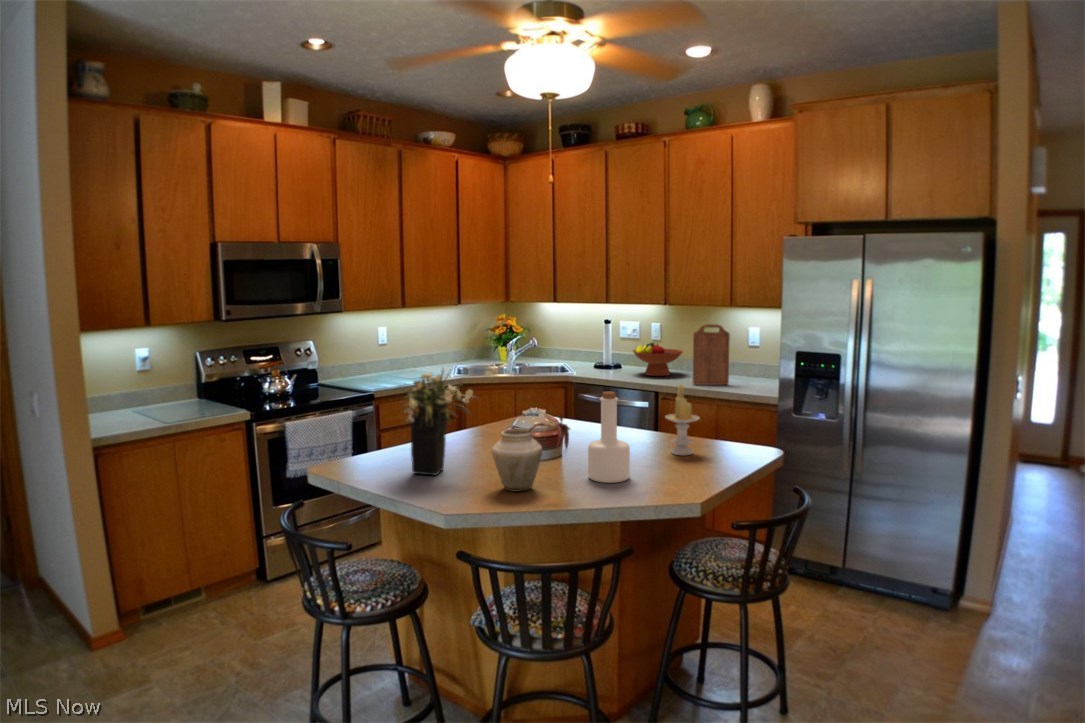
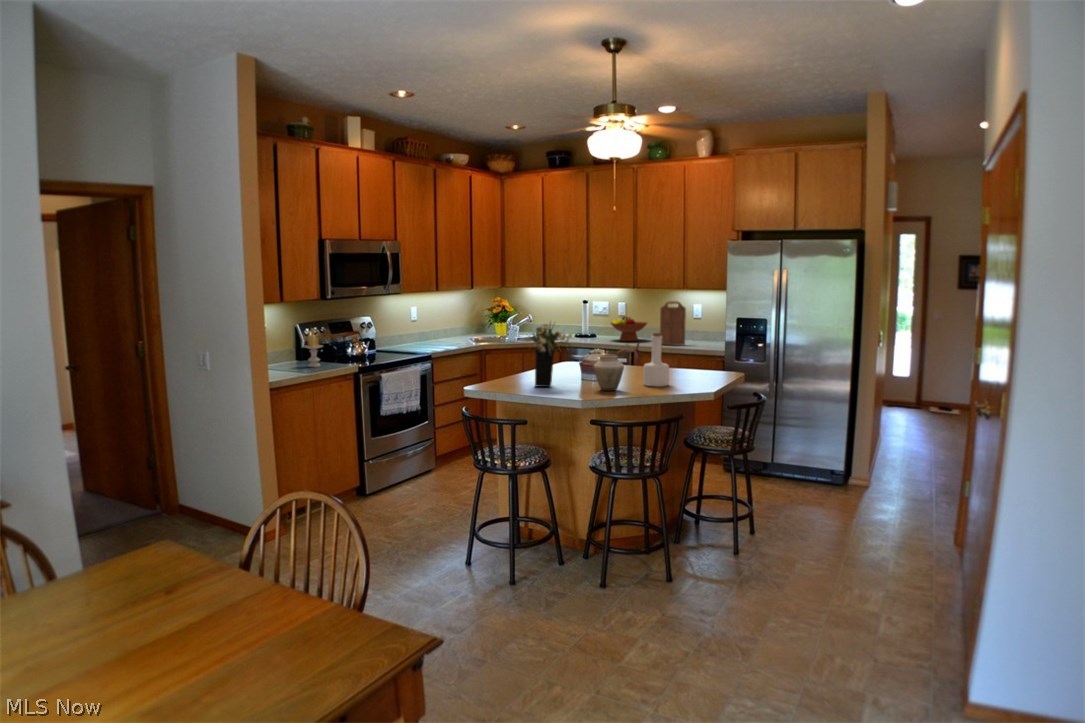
candle: present [665,385,699,455] -> present [304,328,323,367]

